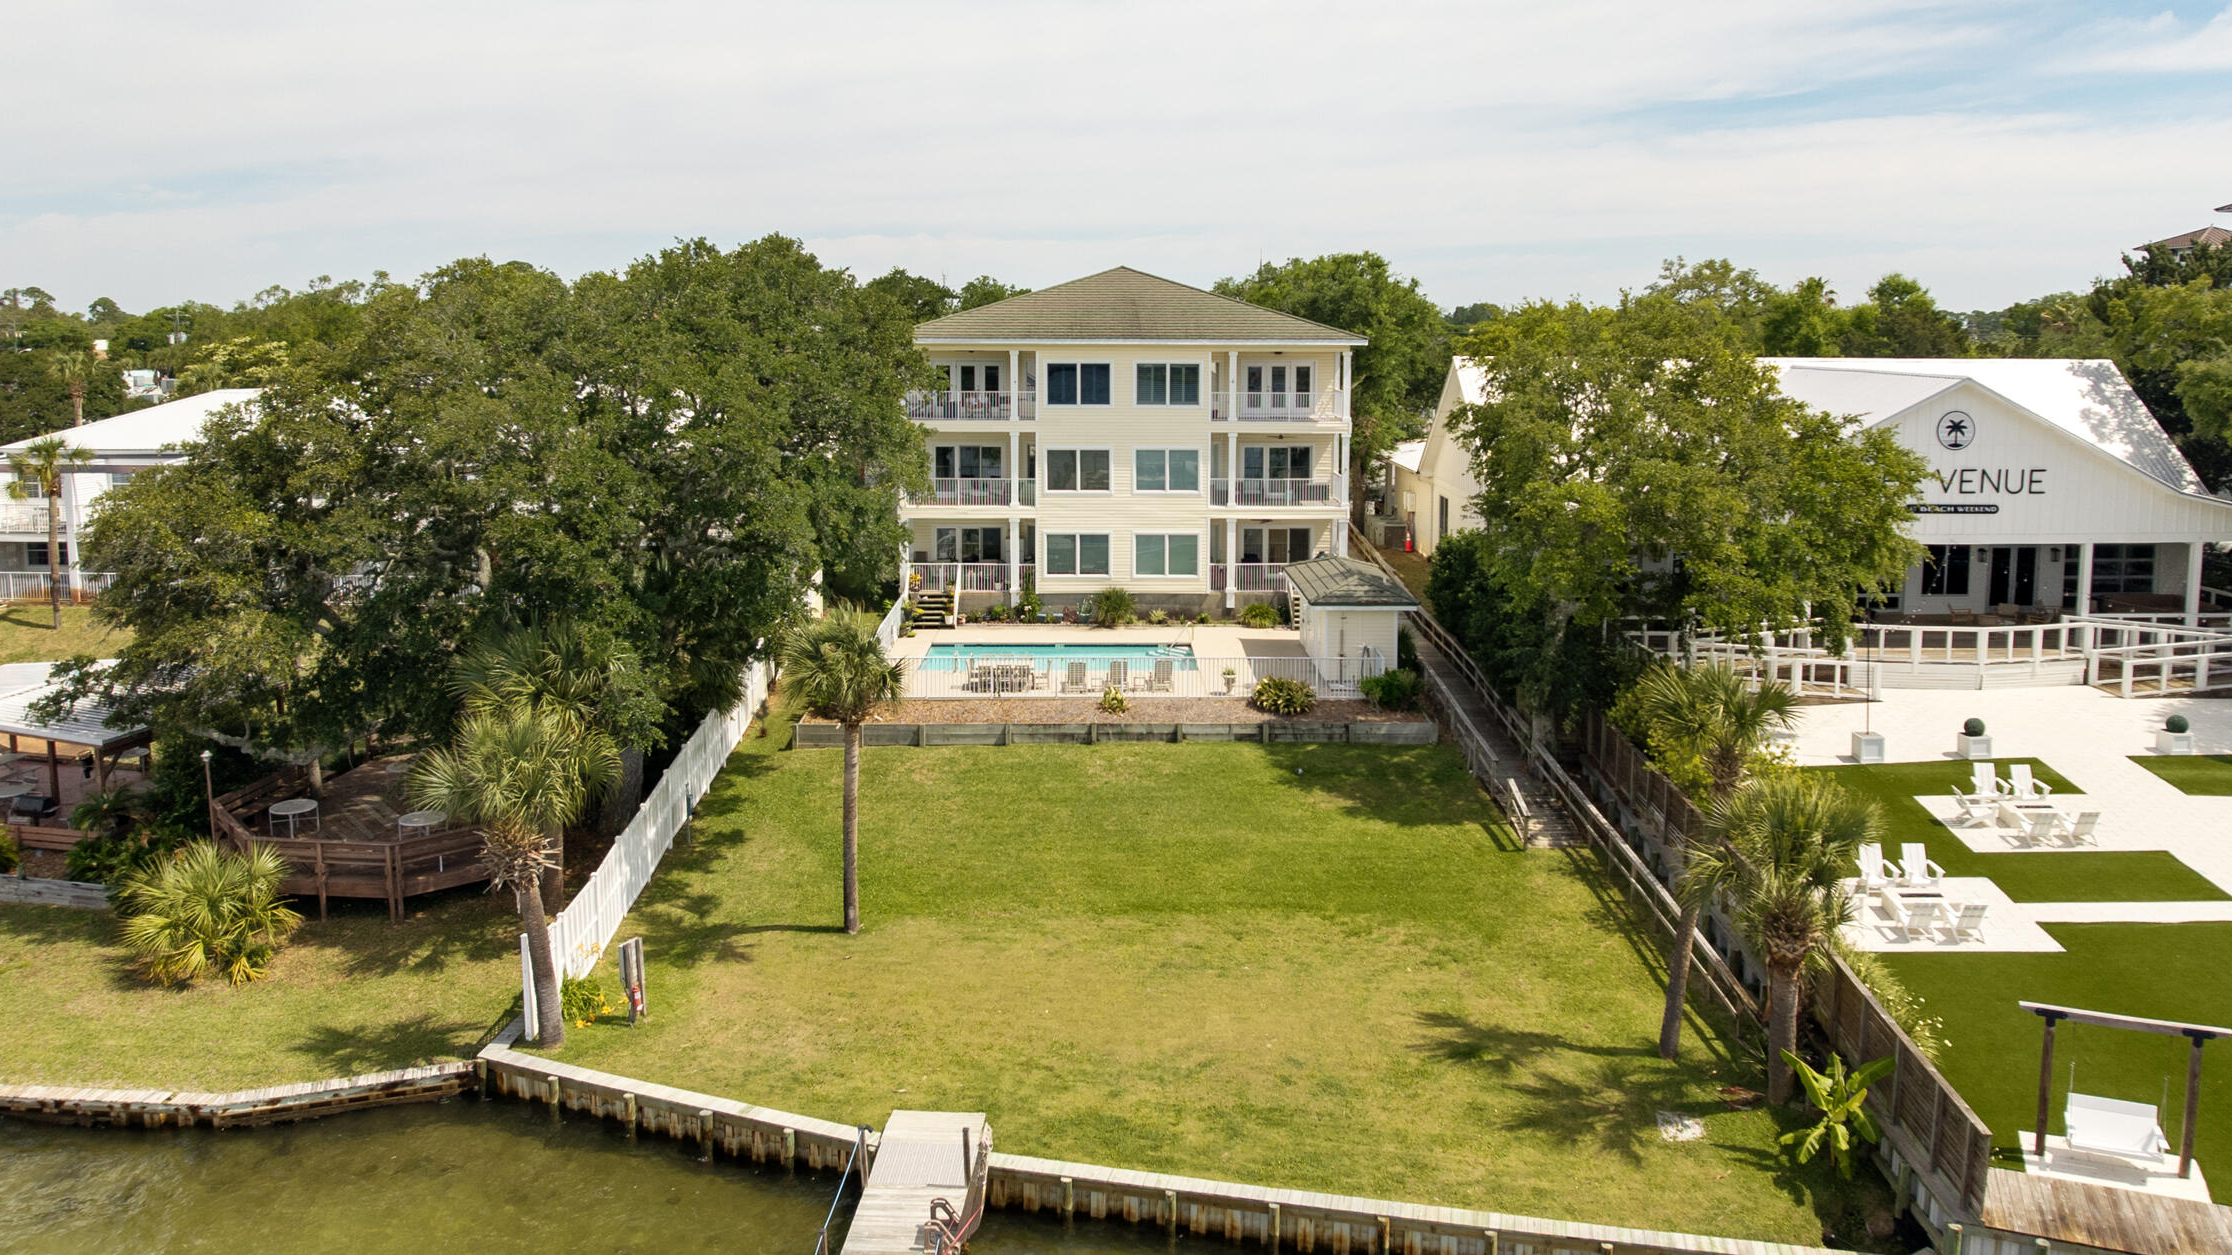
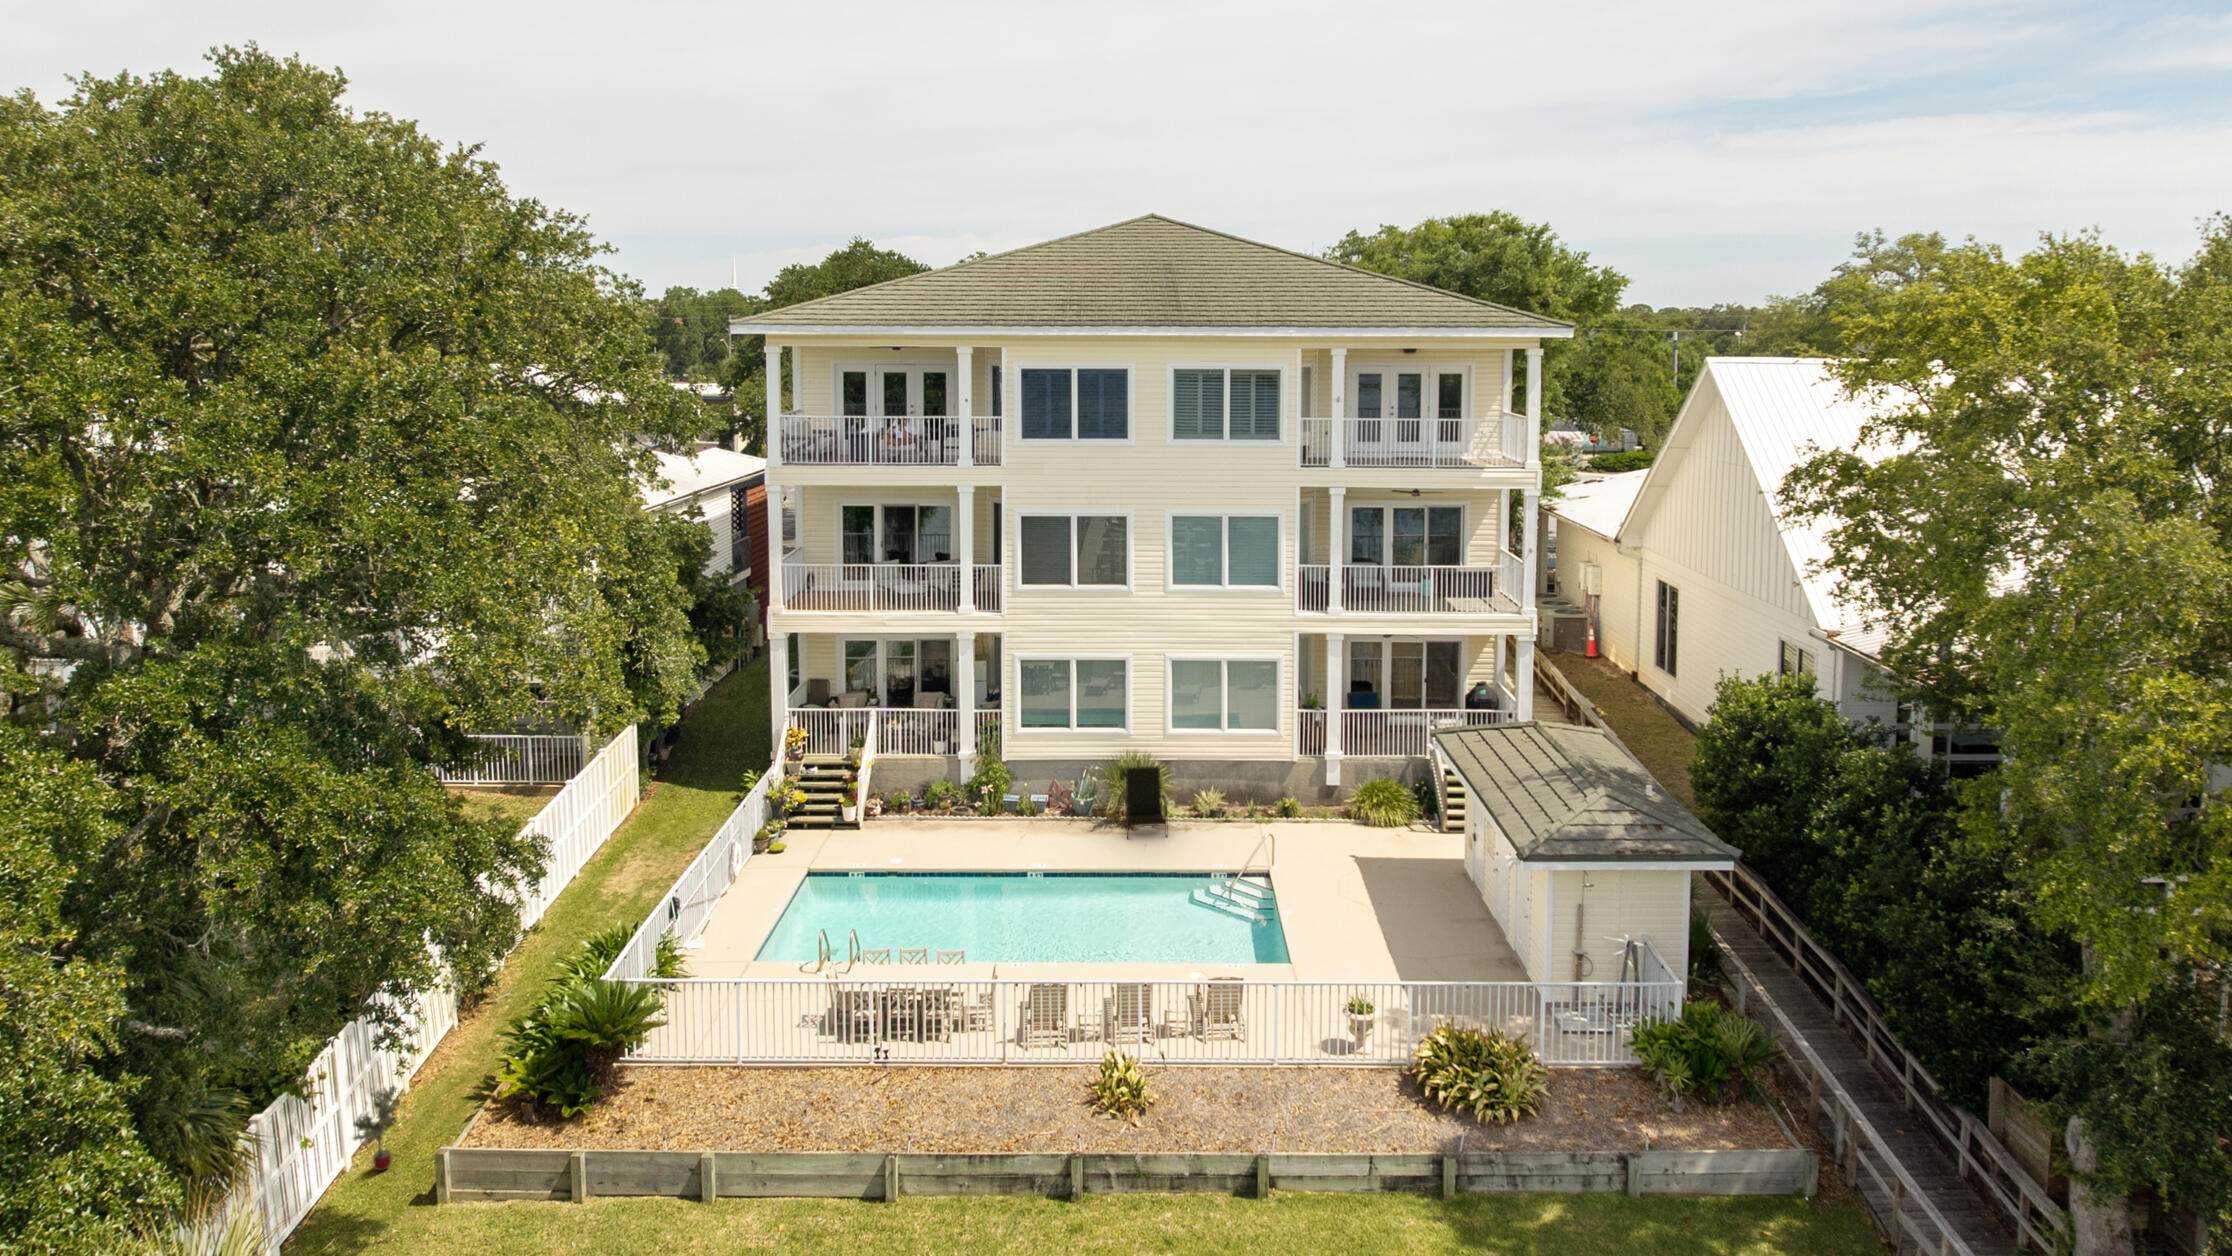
lounge chair: none [1108,593,1134,633] -> present [1123,766,1168,837]

